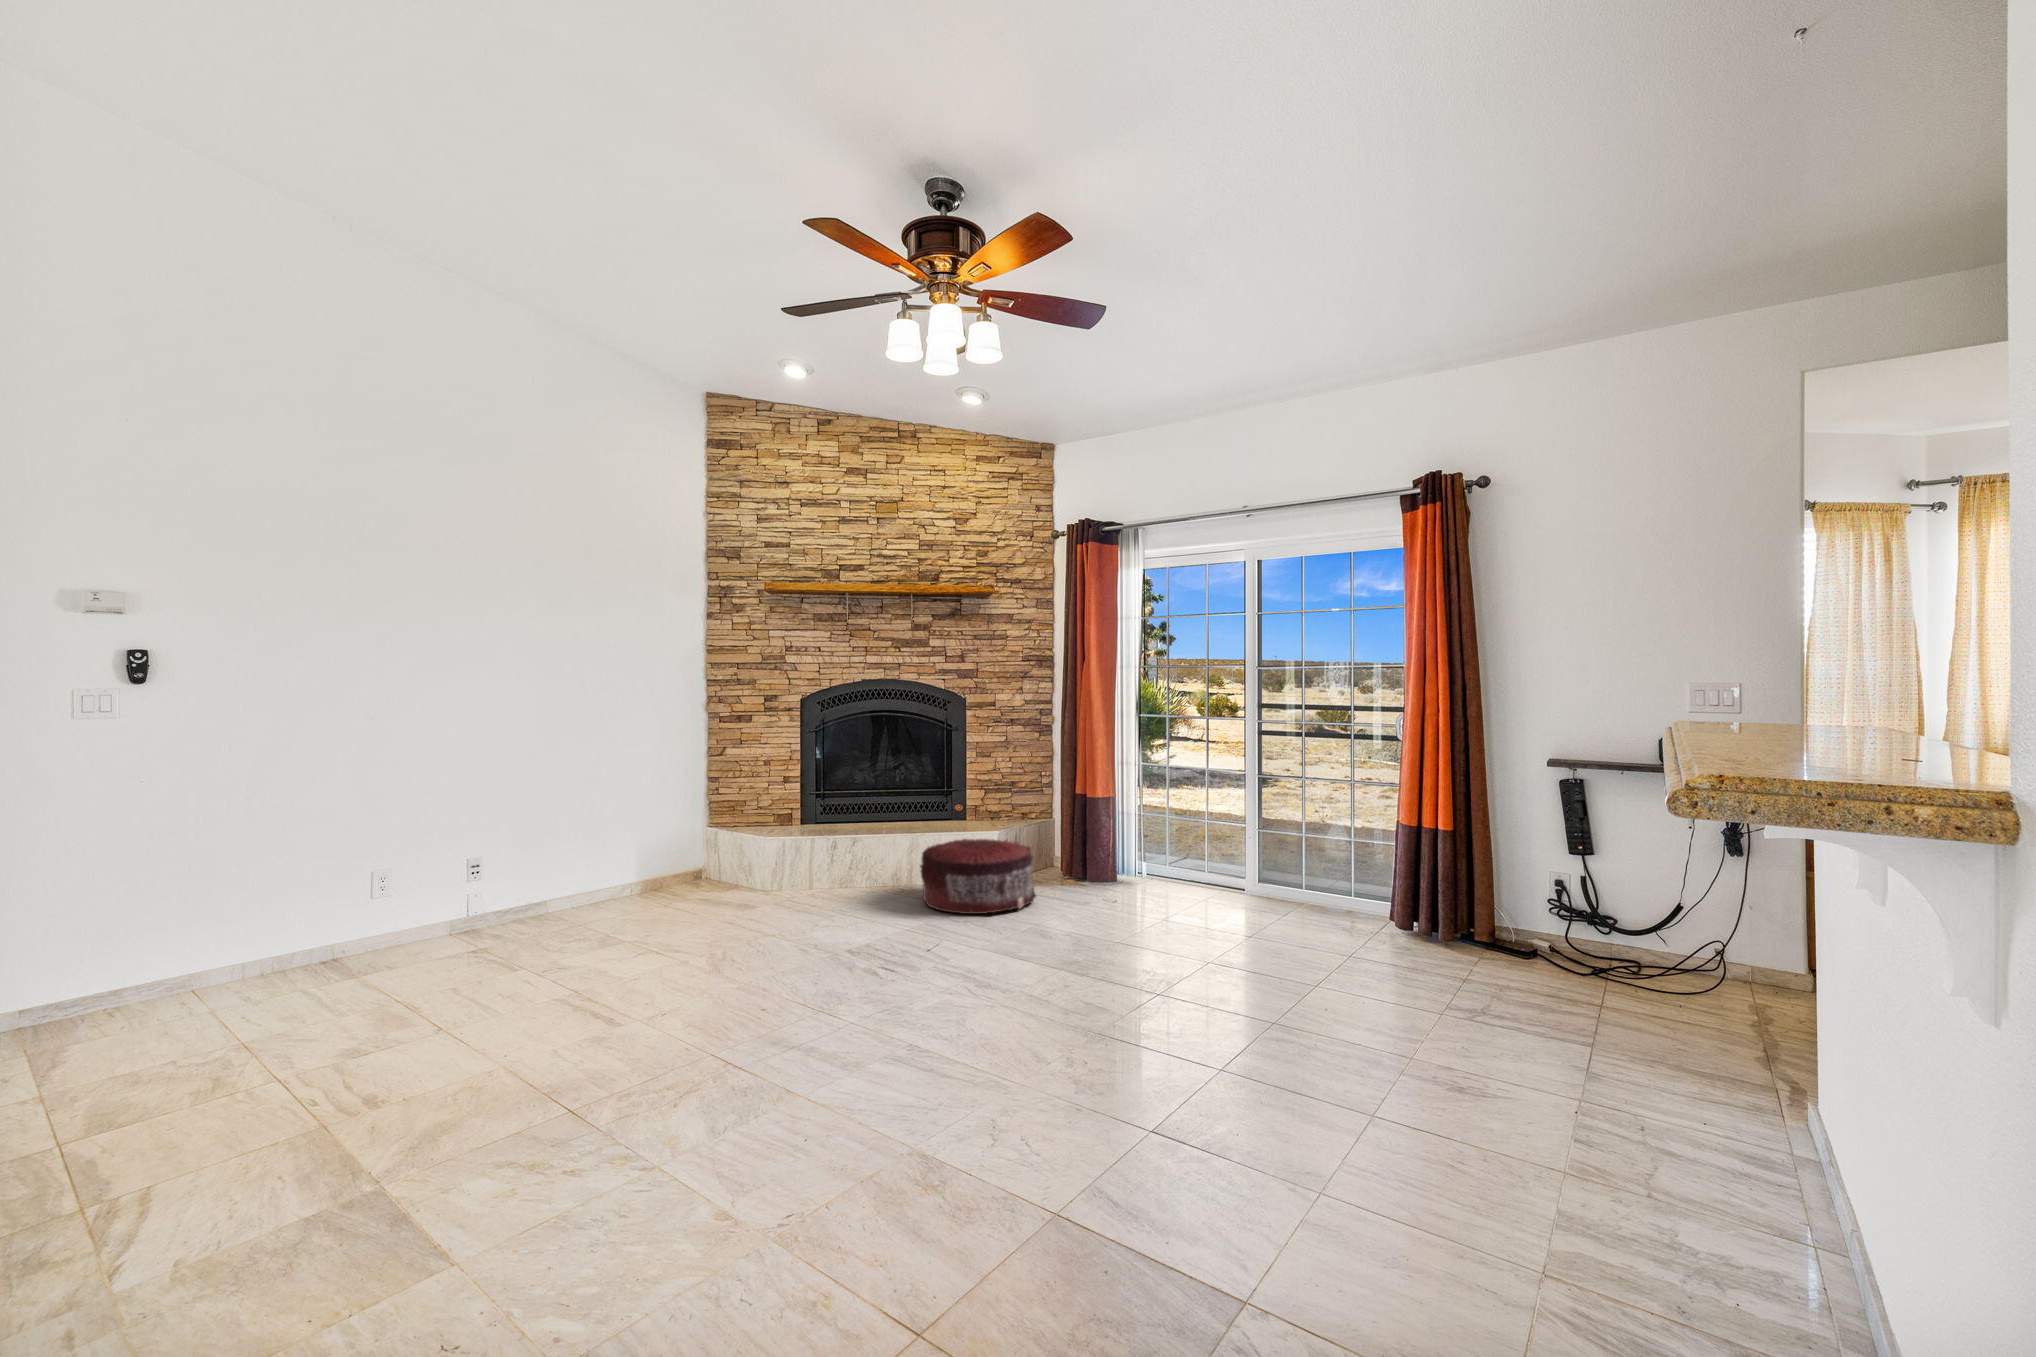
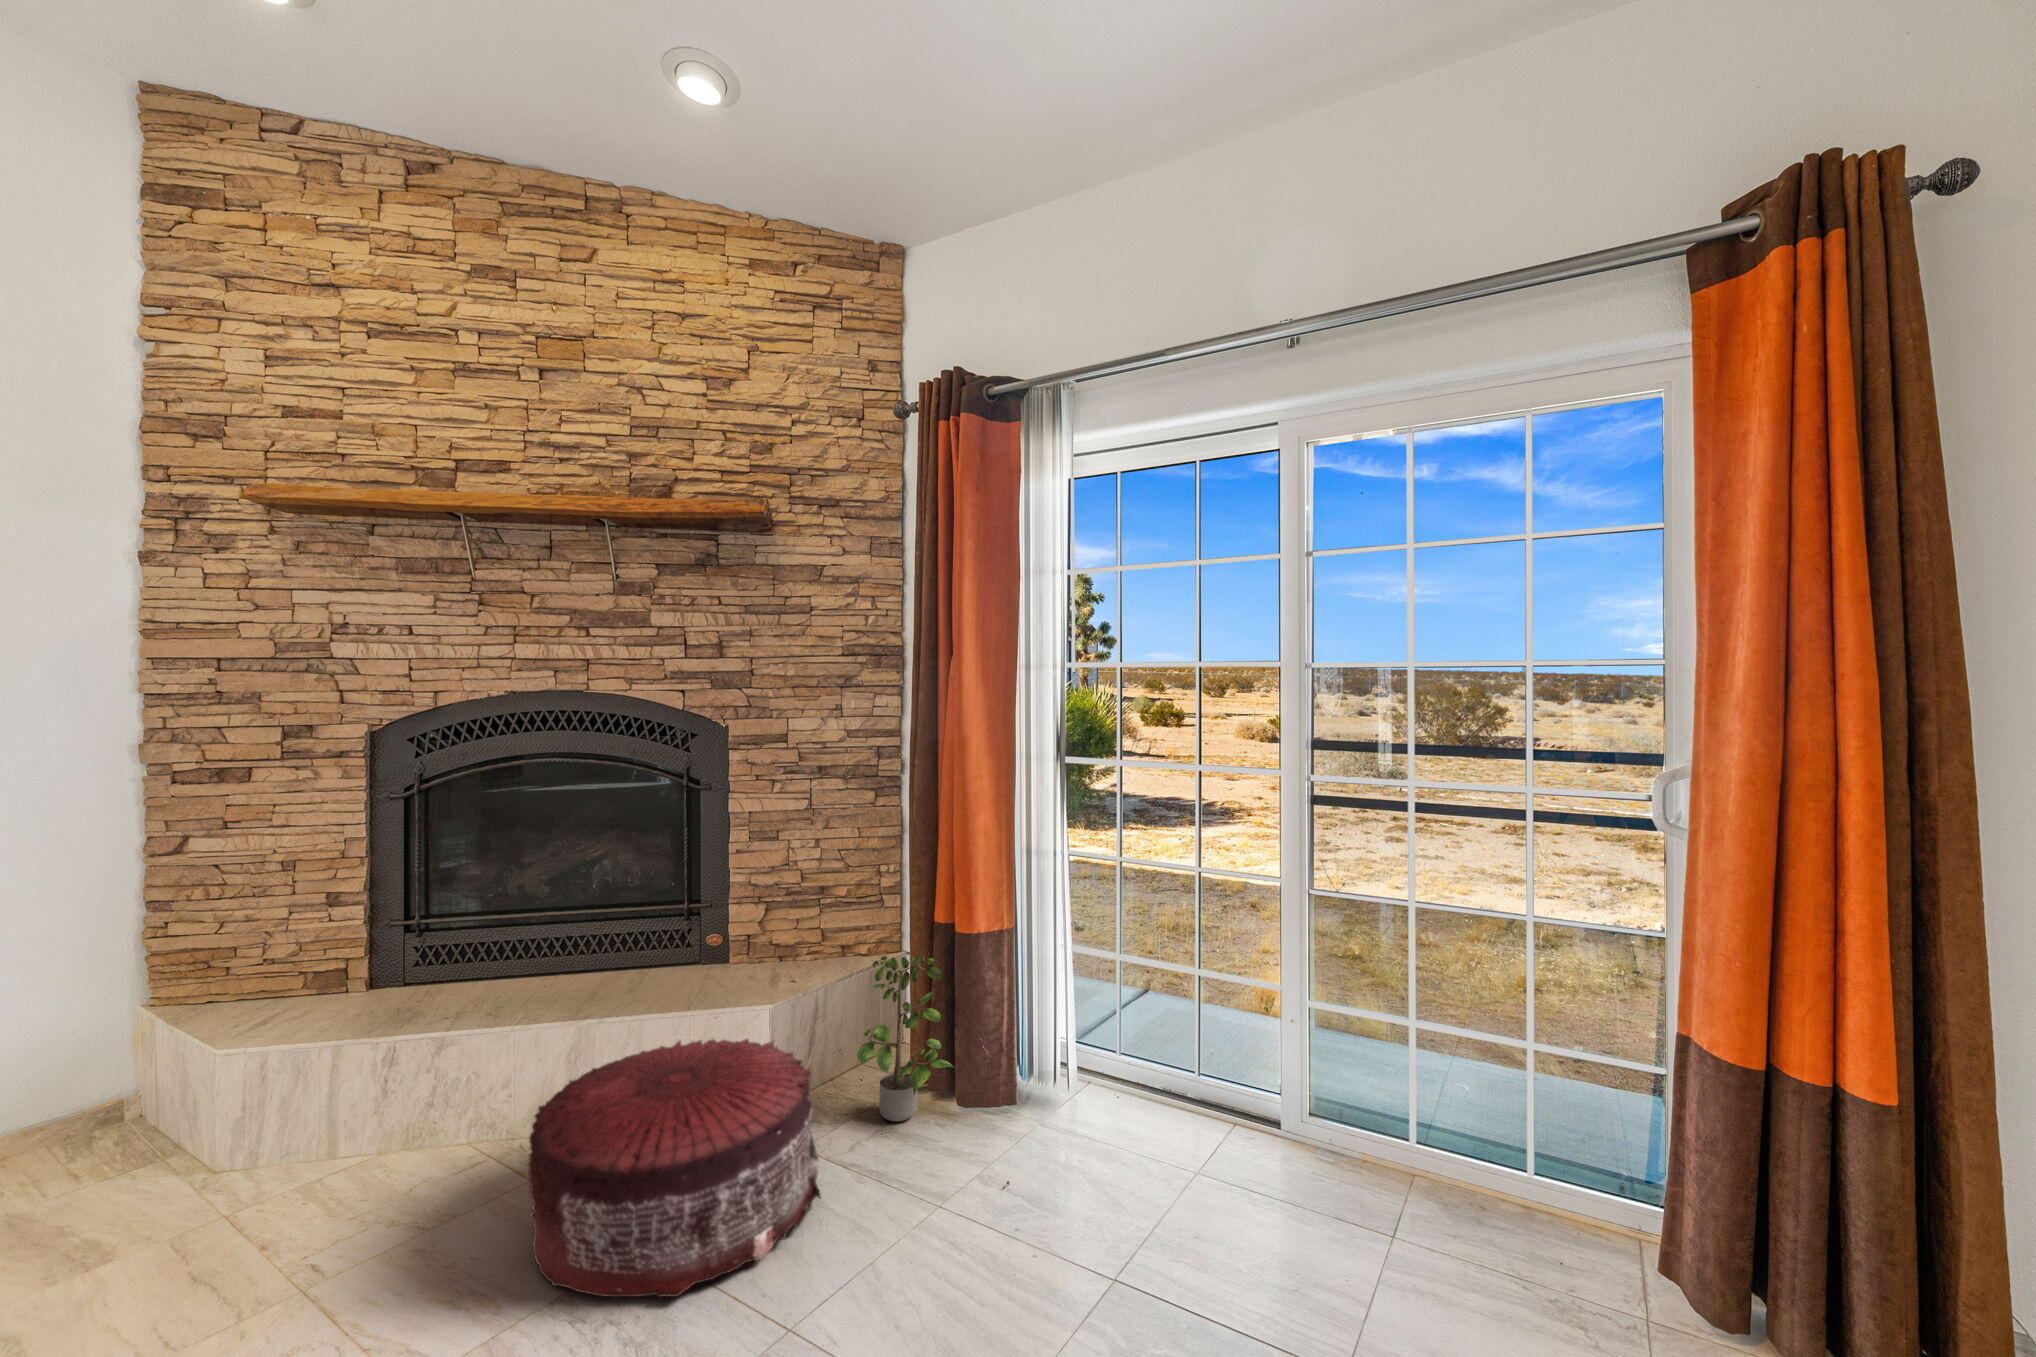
potted plant: none [1041,805,1090,886] -> present [857,952,955,1122]

